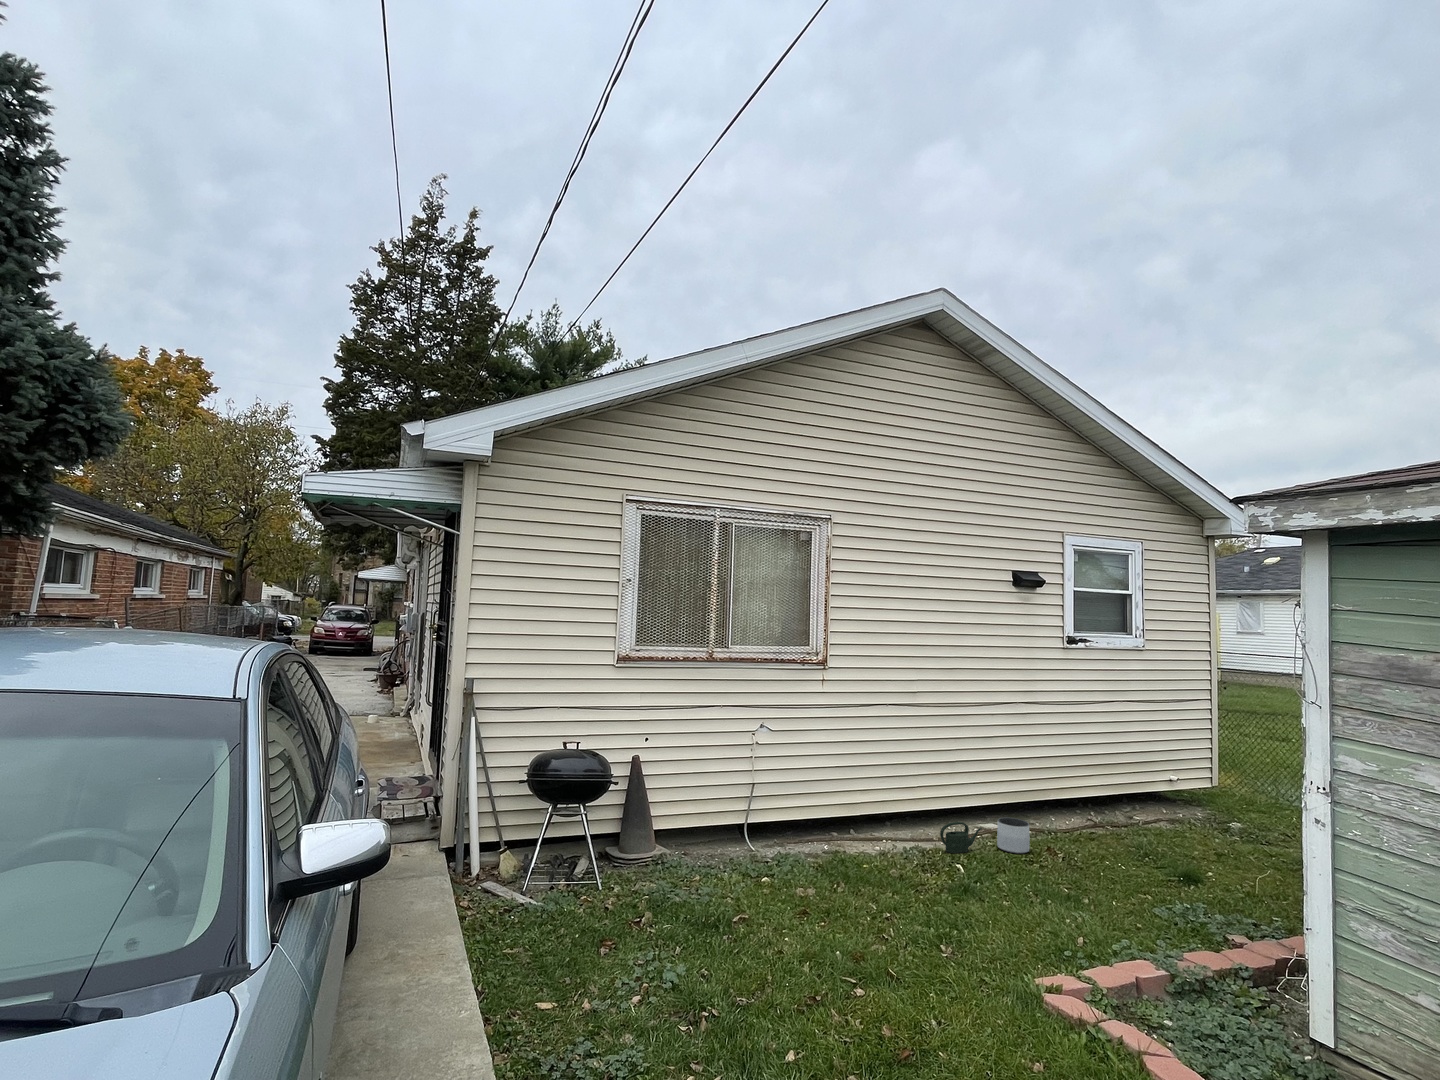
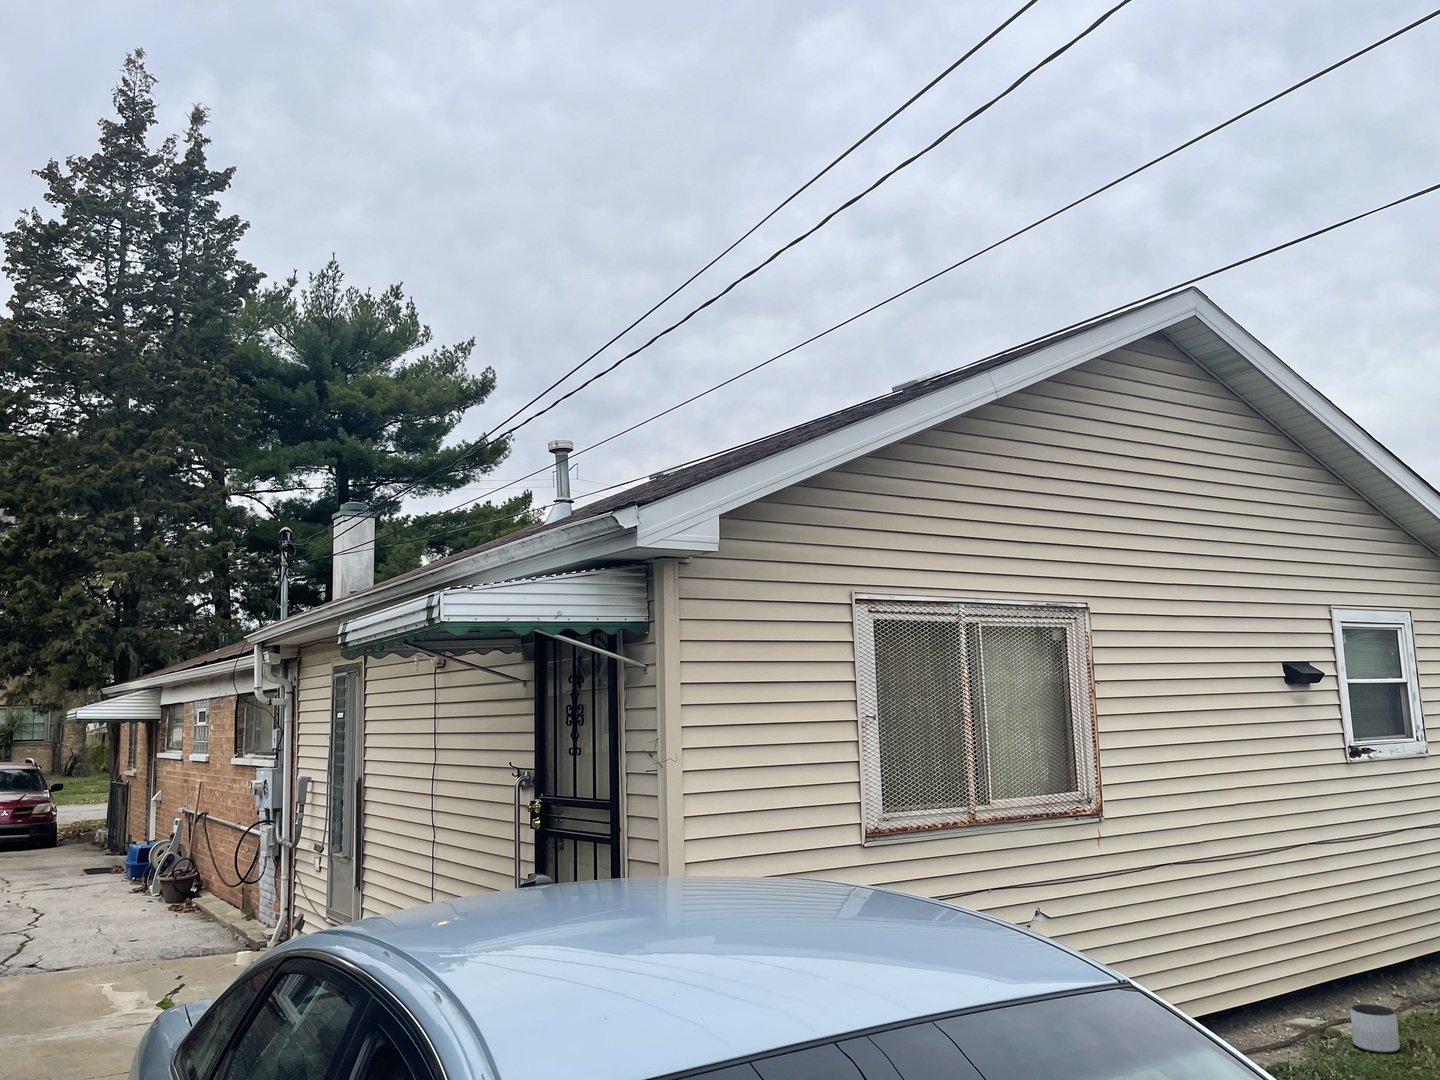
watering can: present [940,822,982,853] -> none [1293,1018,1337,1062]

